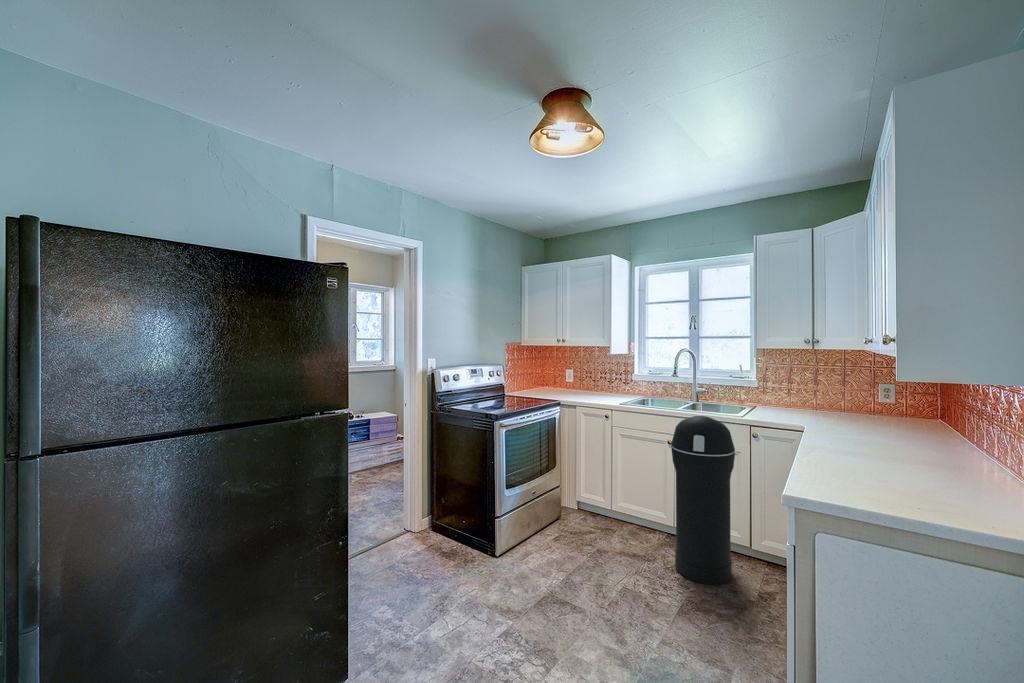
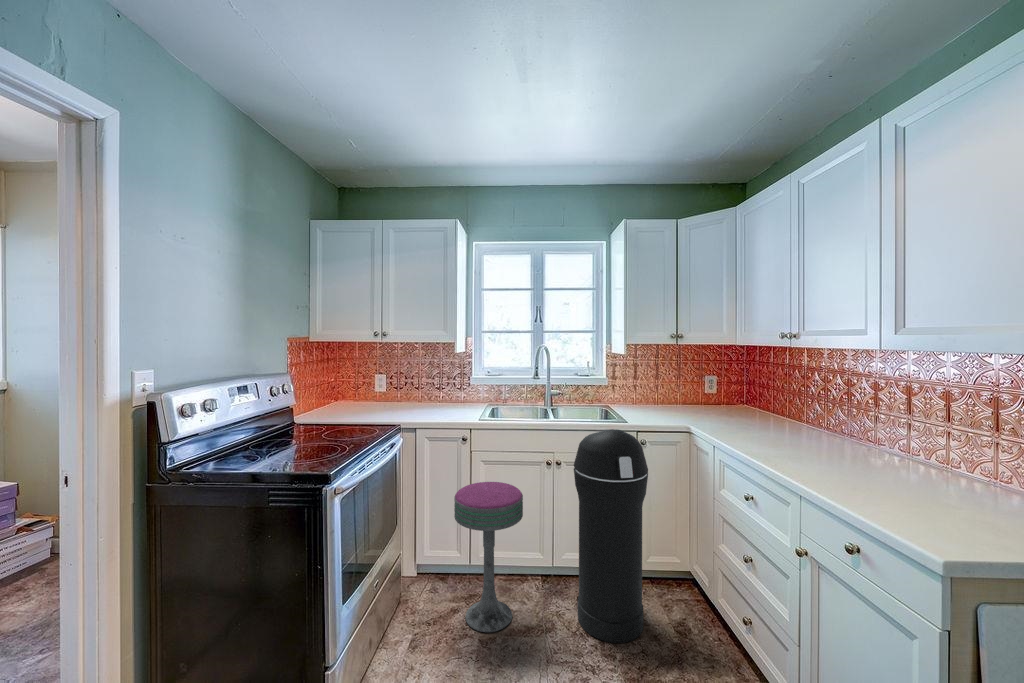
bar stool: none [587,448,637,549] -> present [454,482,523,632]

